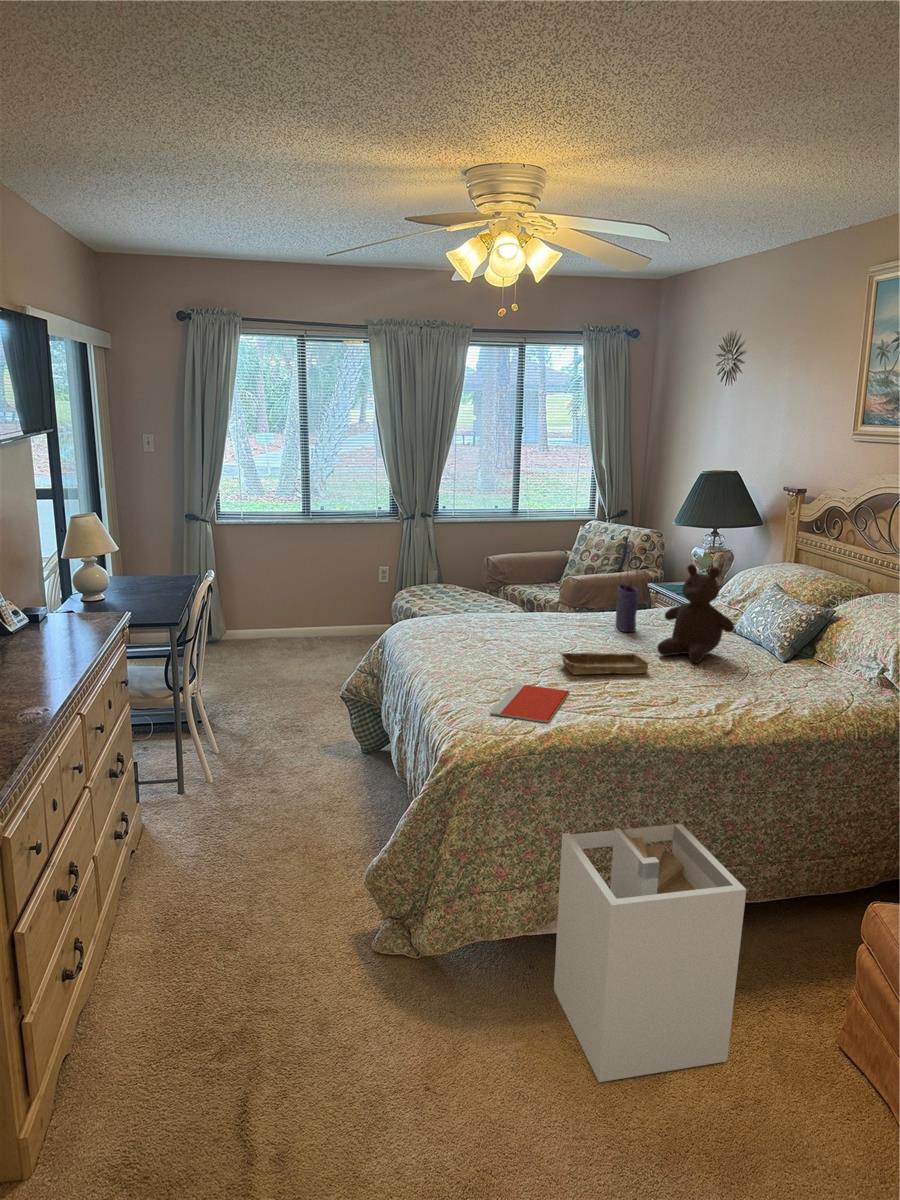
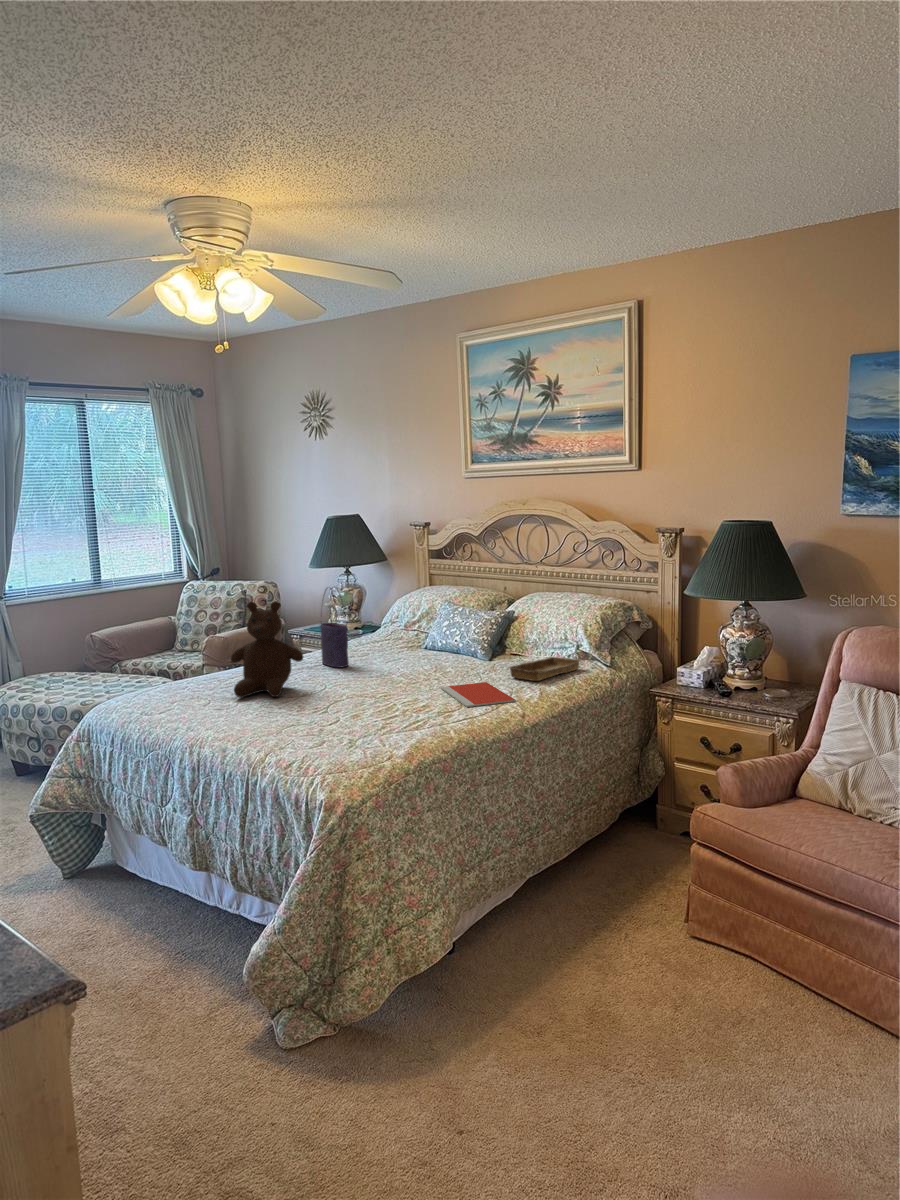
teddy bear: present [657,565,734,663] -> present [231,601,303,697]
tray: present [559,652,650,674] -> present [509,657,580,681]
notebook: present [490,684,570,723] -> present [441,682,516,707]
laundry hamper: present [554,824,746,1082] -> none [464,801,634,1049]

